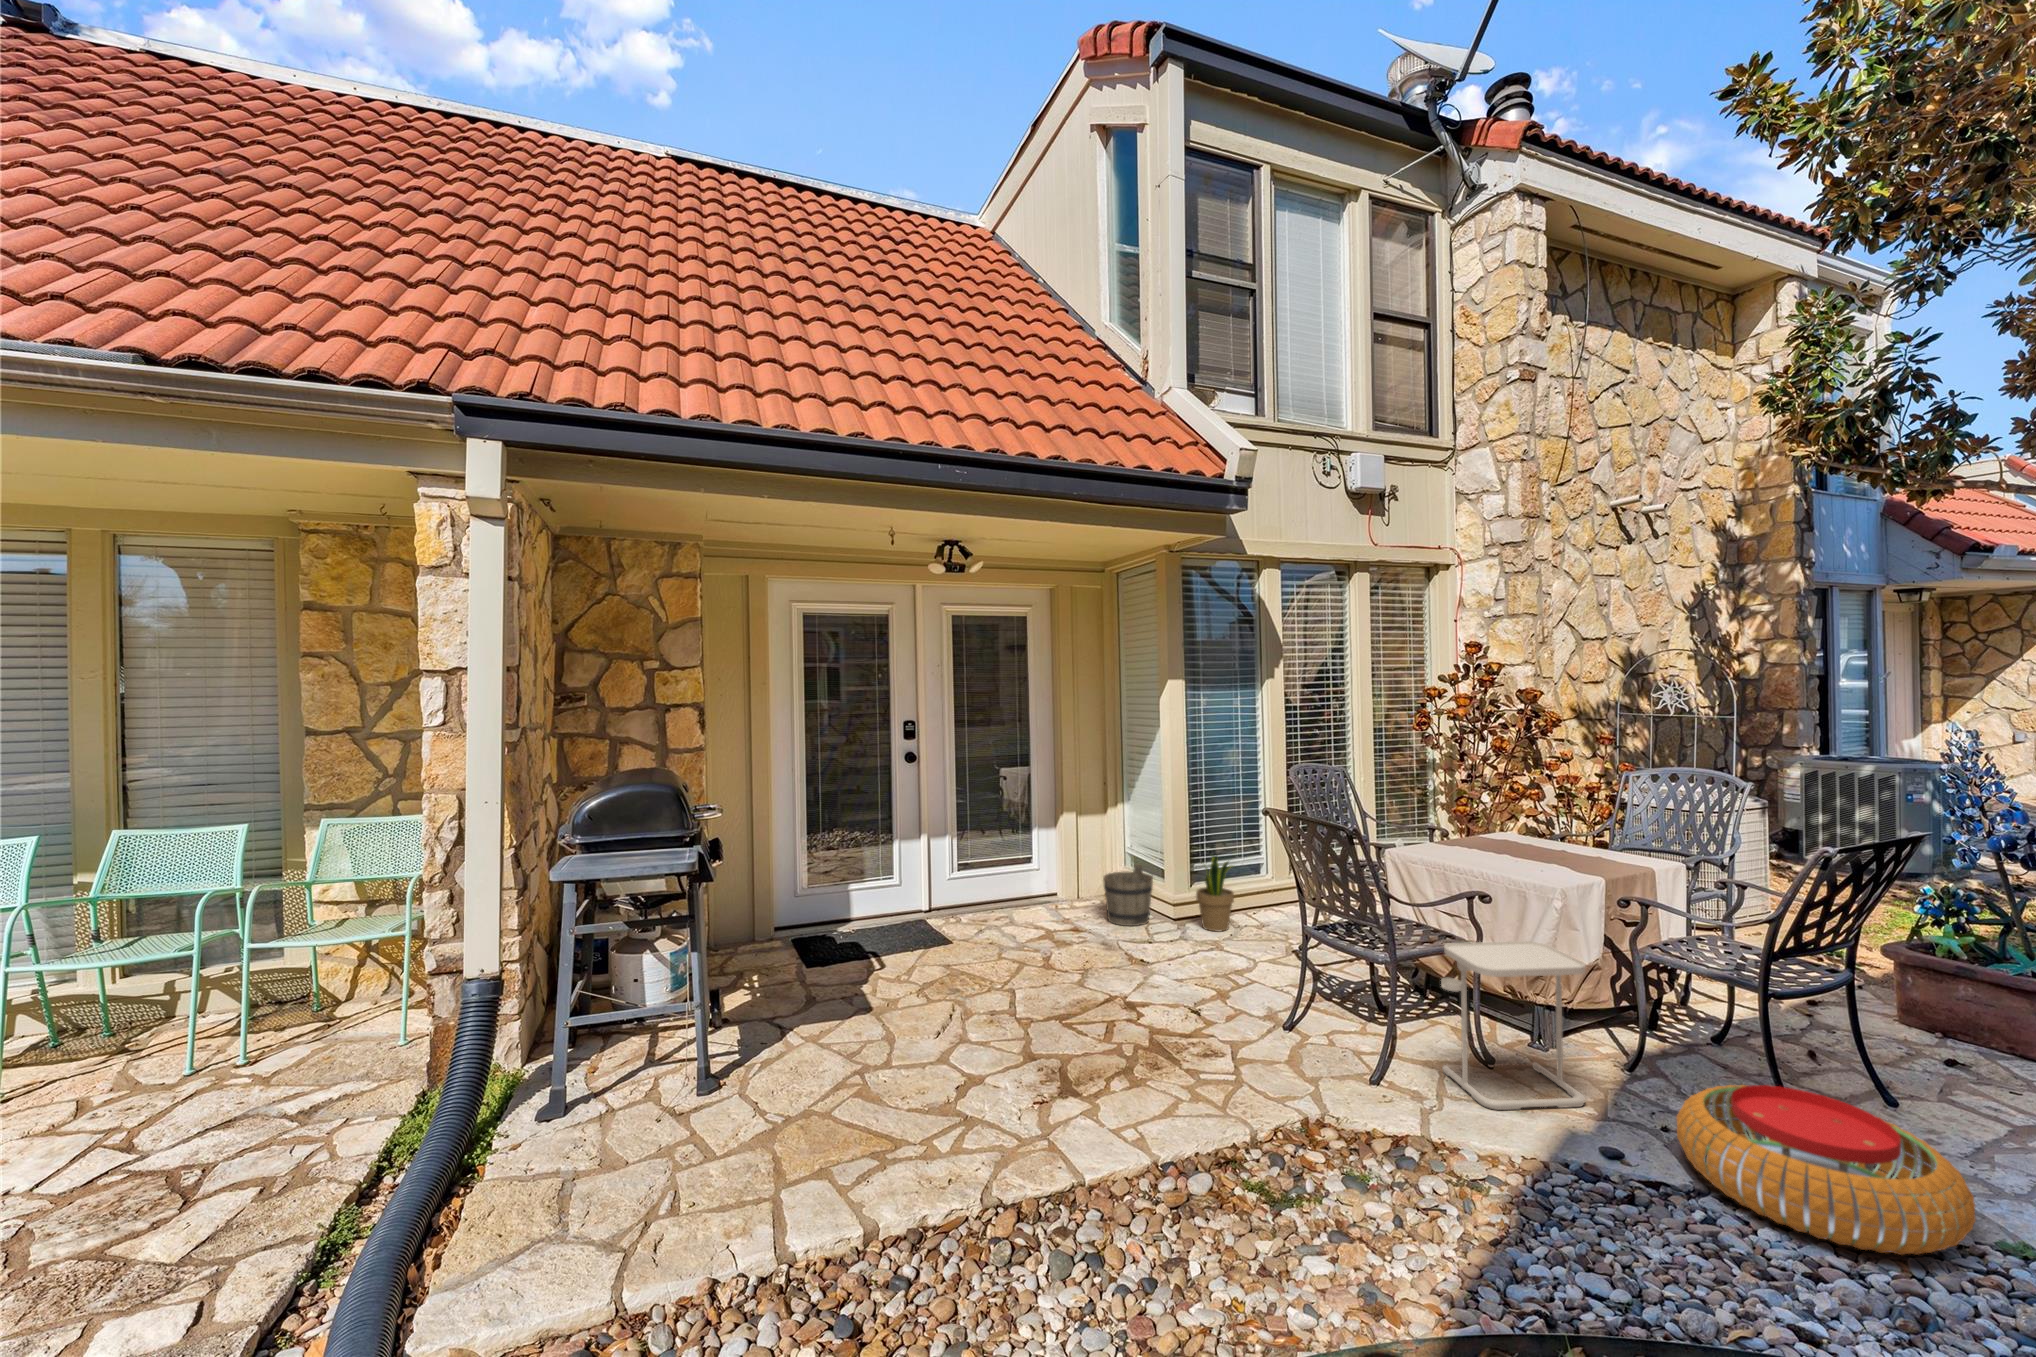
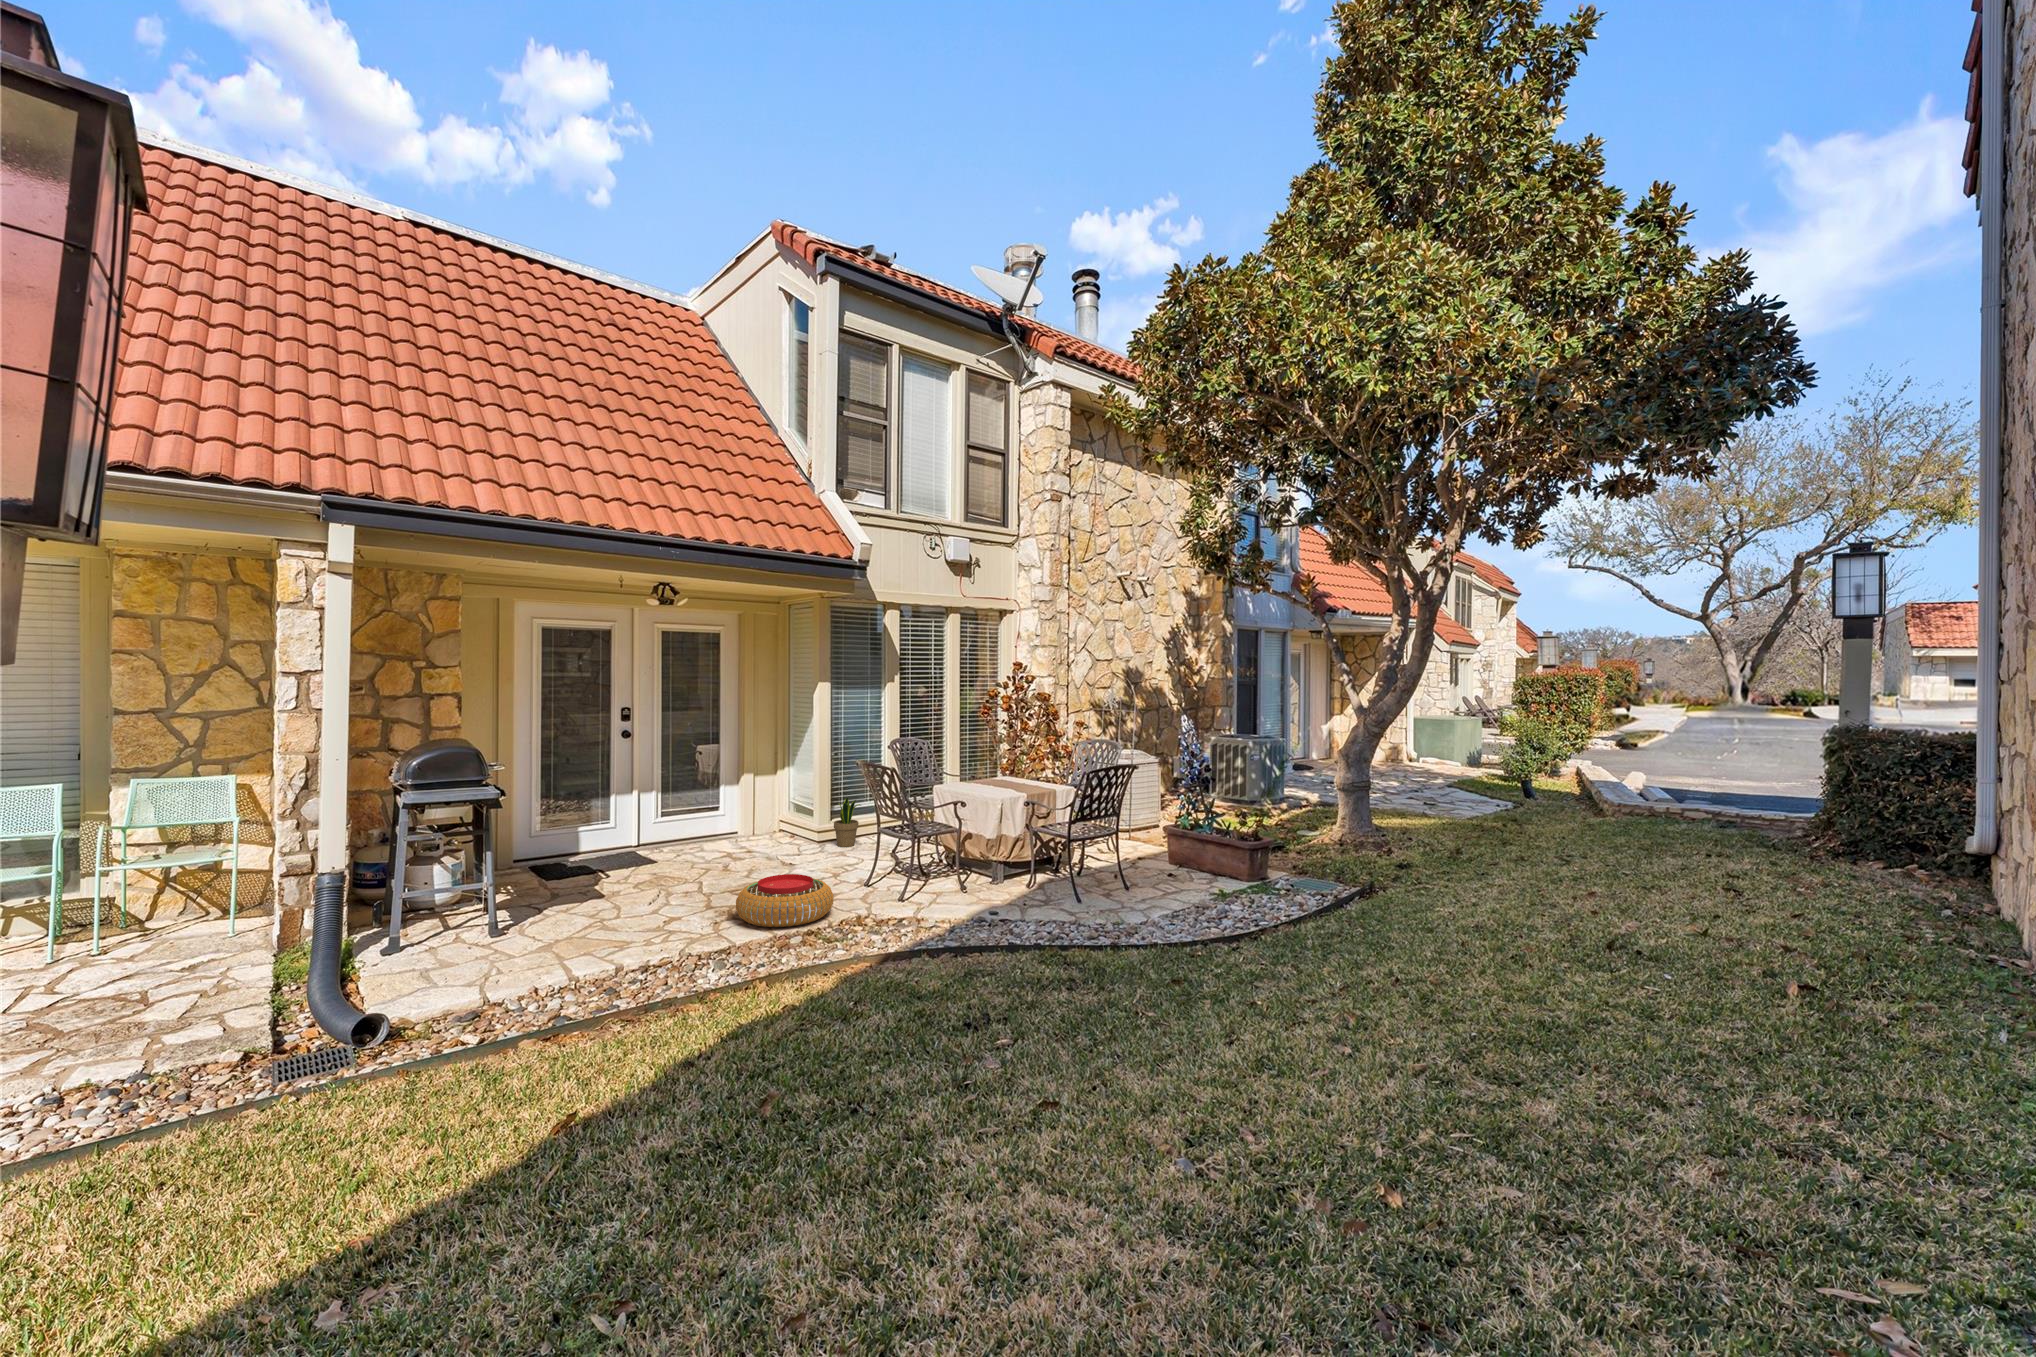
bucket: present [1103,864,1153,926] -> none [771,807,806,847]
side table: present [1441,941,1585,1110] -> none [938,826,1004,906]
pouf: present [1676,1085,1976,1255] -> present [736,874,834,927]

